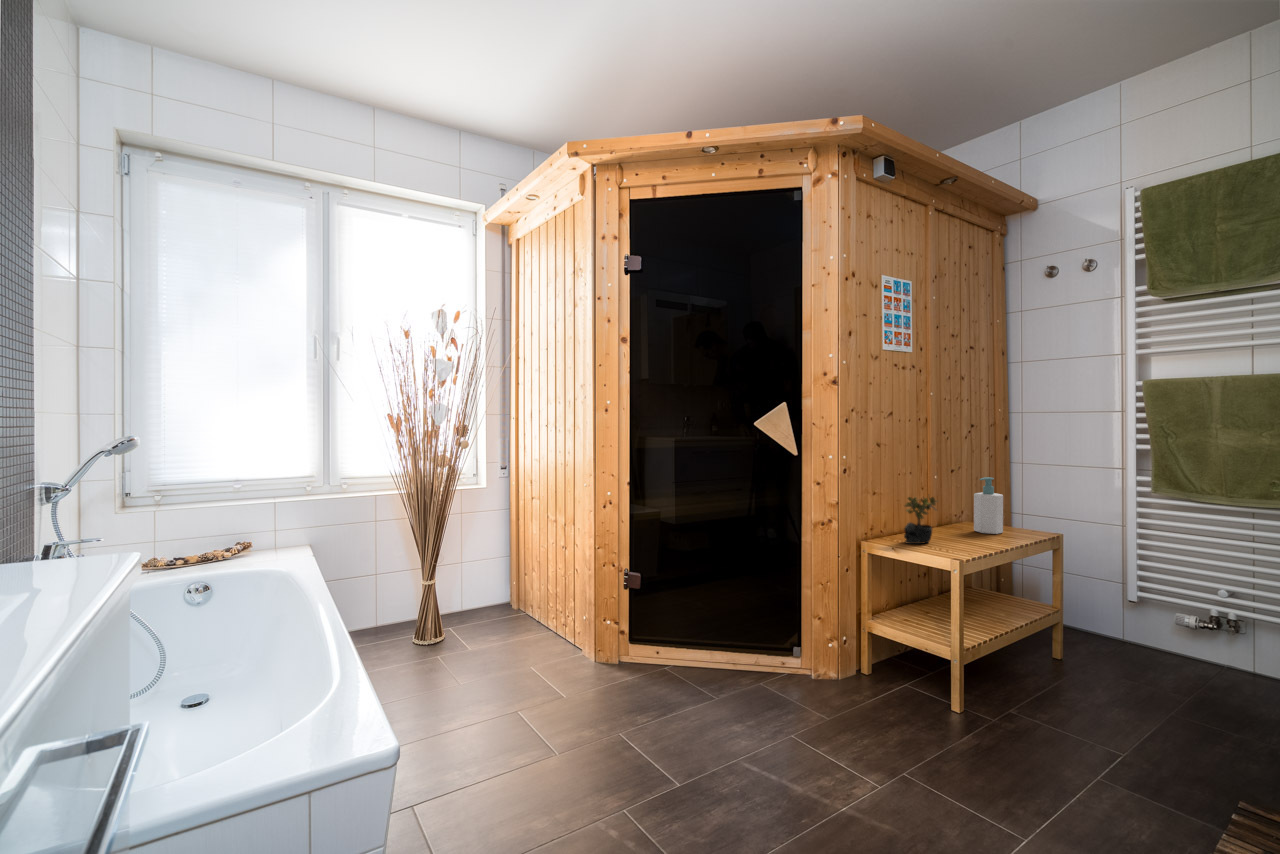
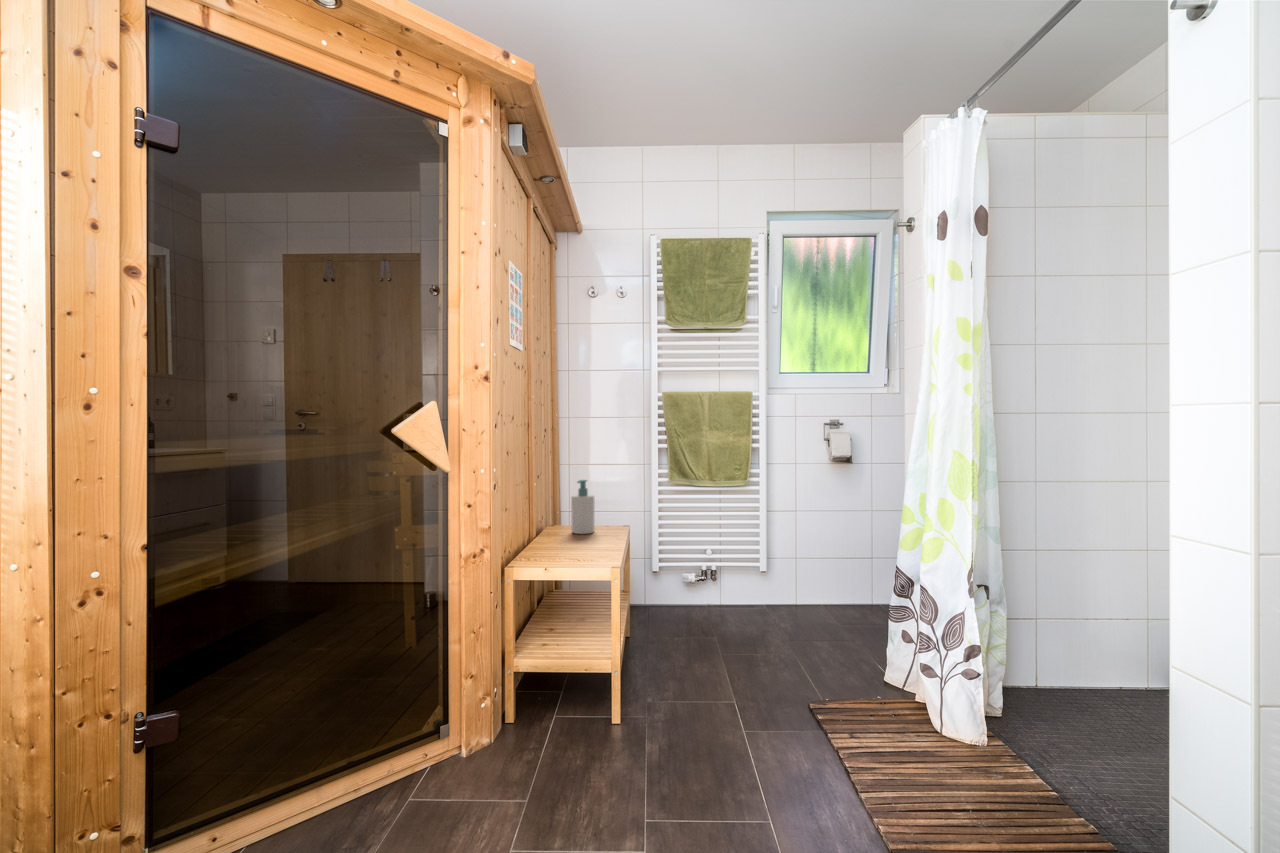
succulent plant: present [904,495,937,544] -> none [541,503,573,559]

